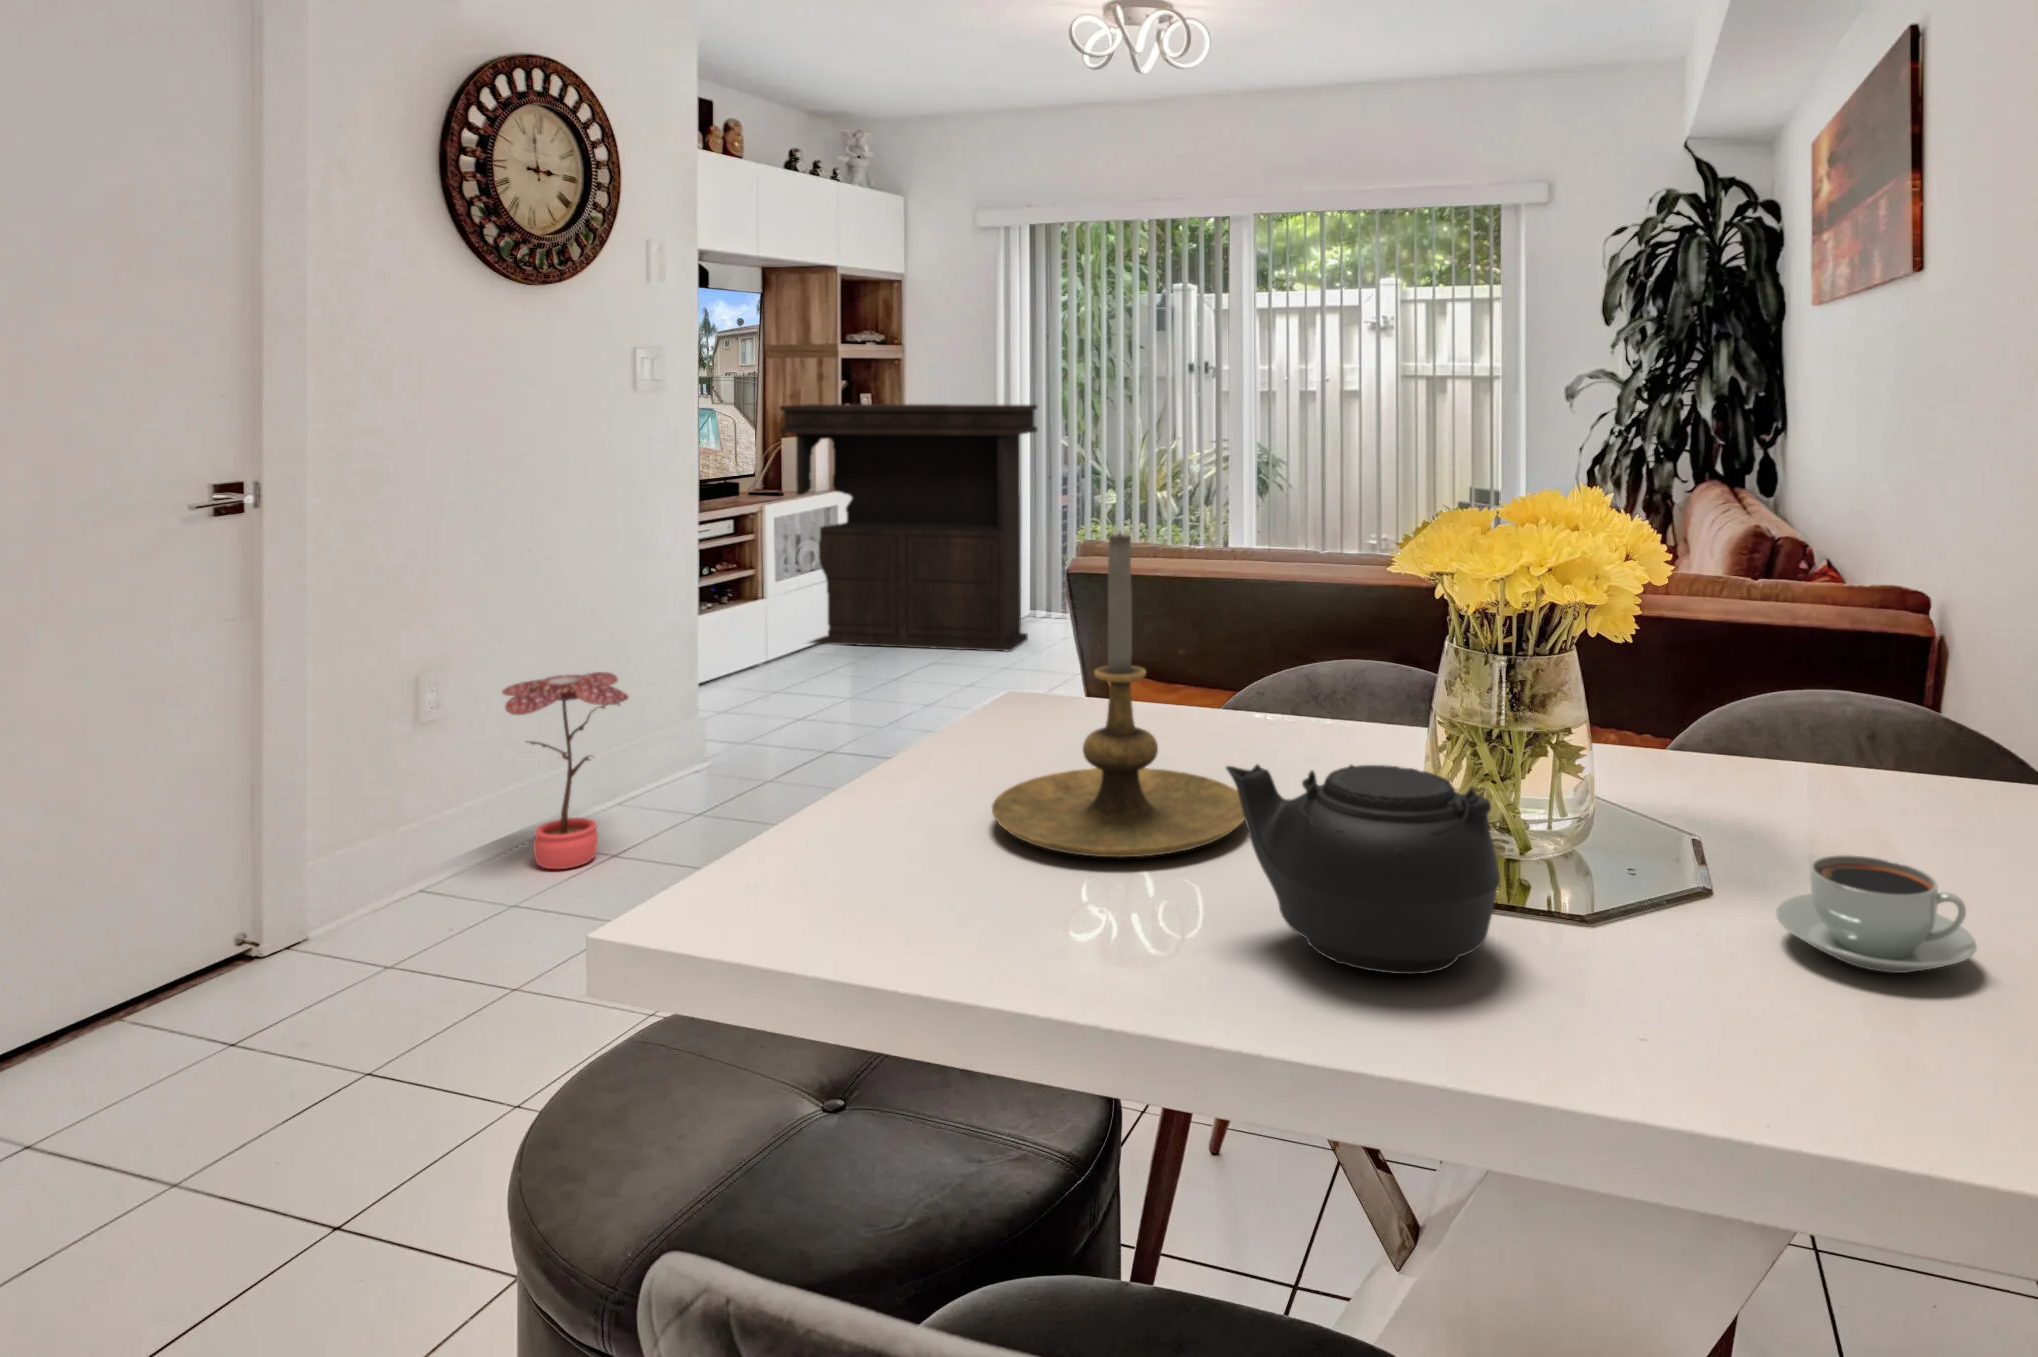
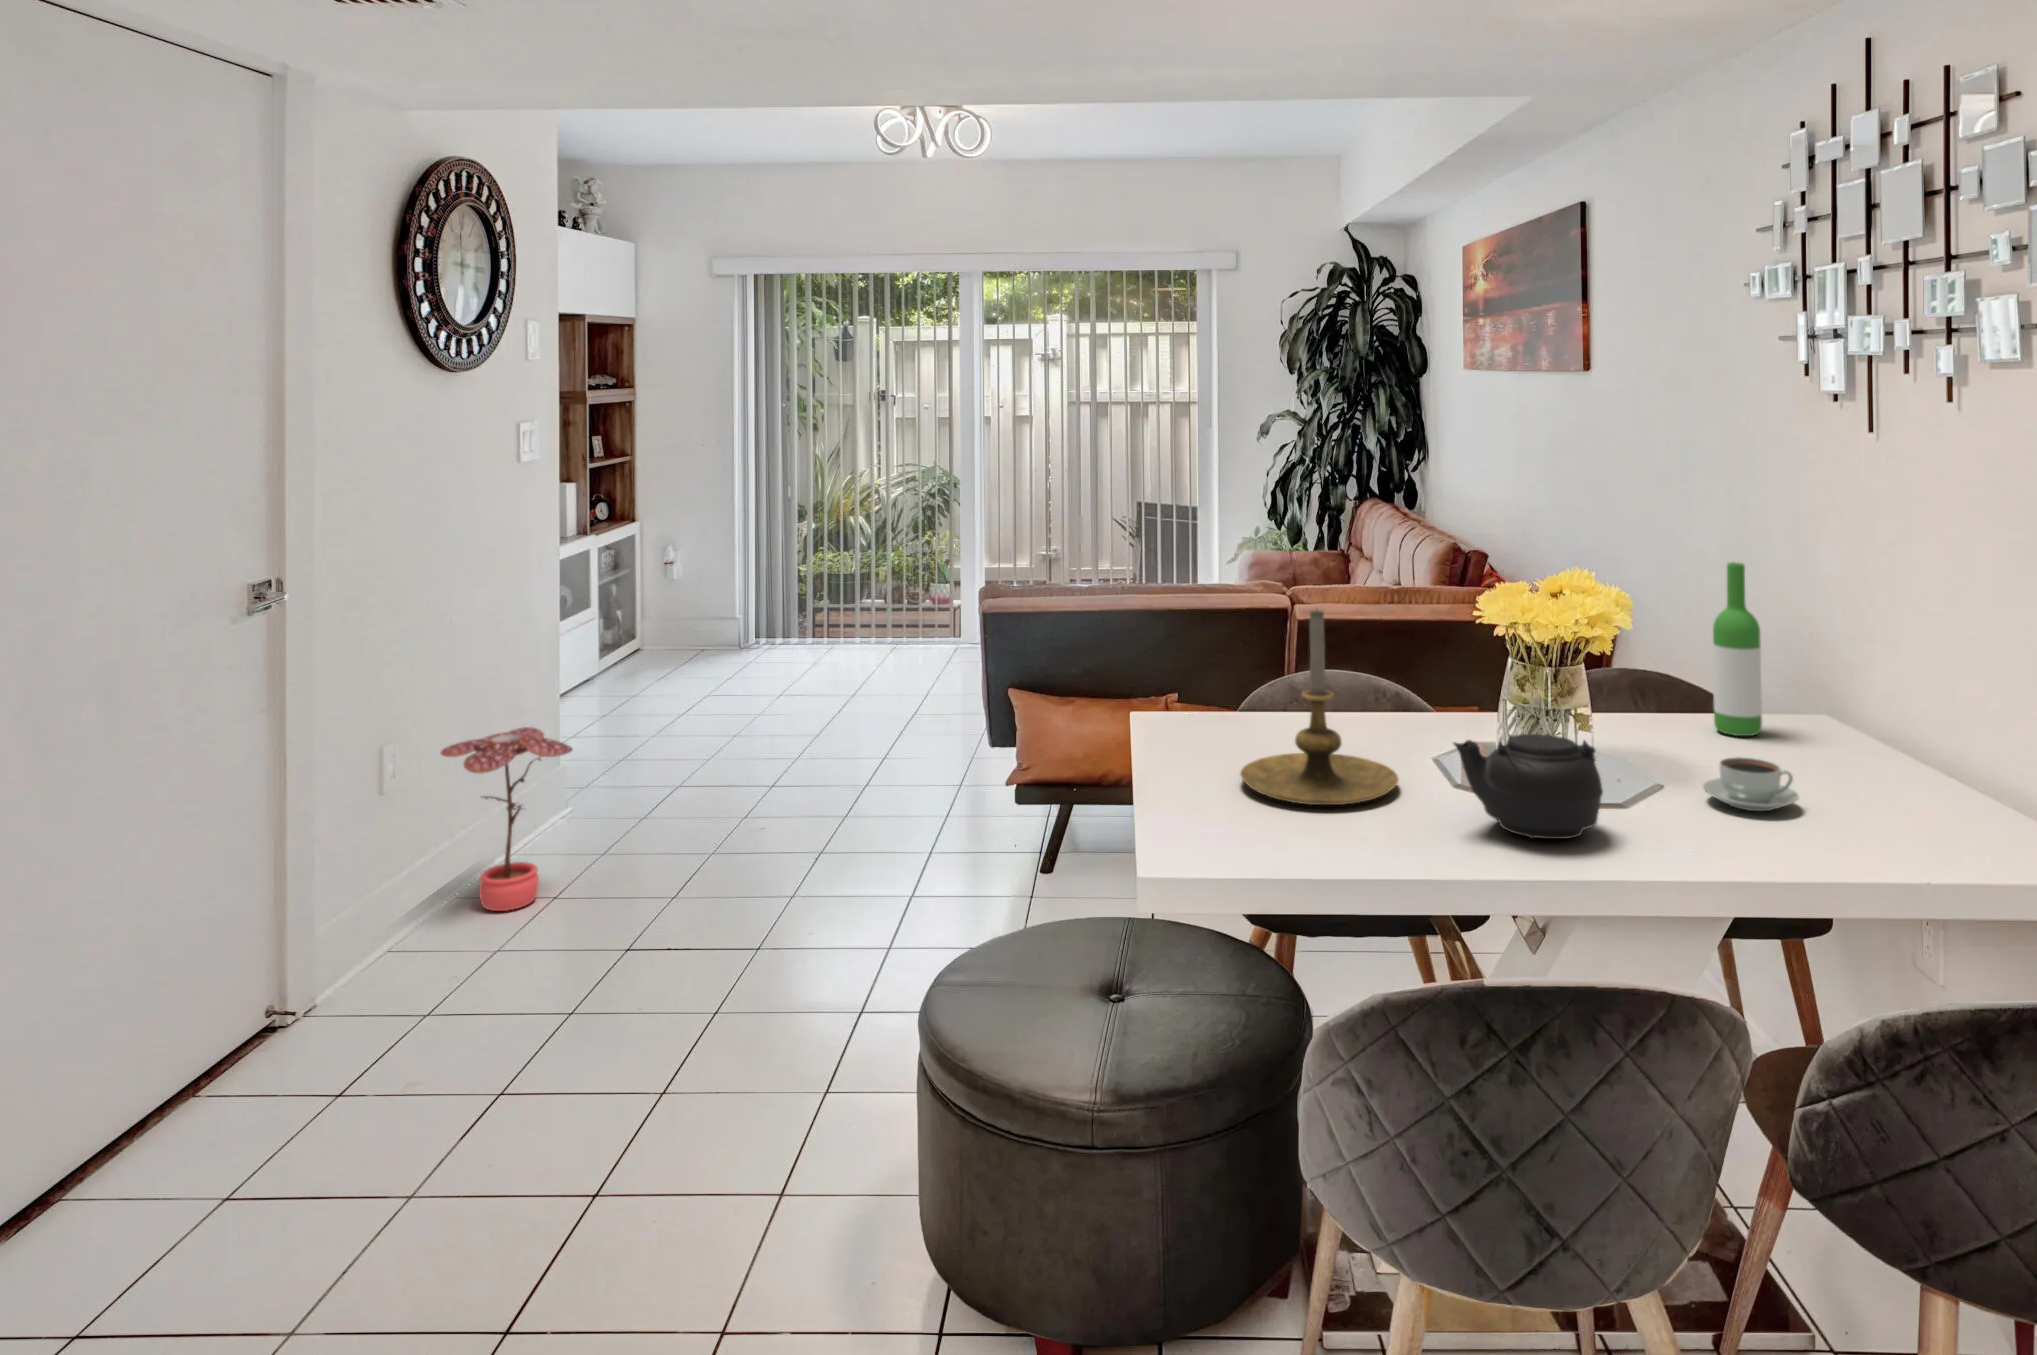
console table: present [780,404,1037,652] -> none [533,446,788,684]
wine bottle: none [1932,503,2026,822] -> present [1713,562,1762,736]

